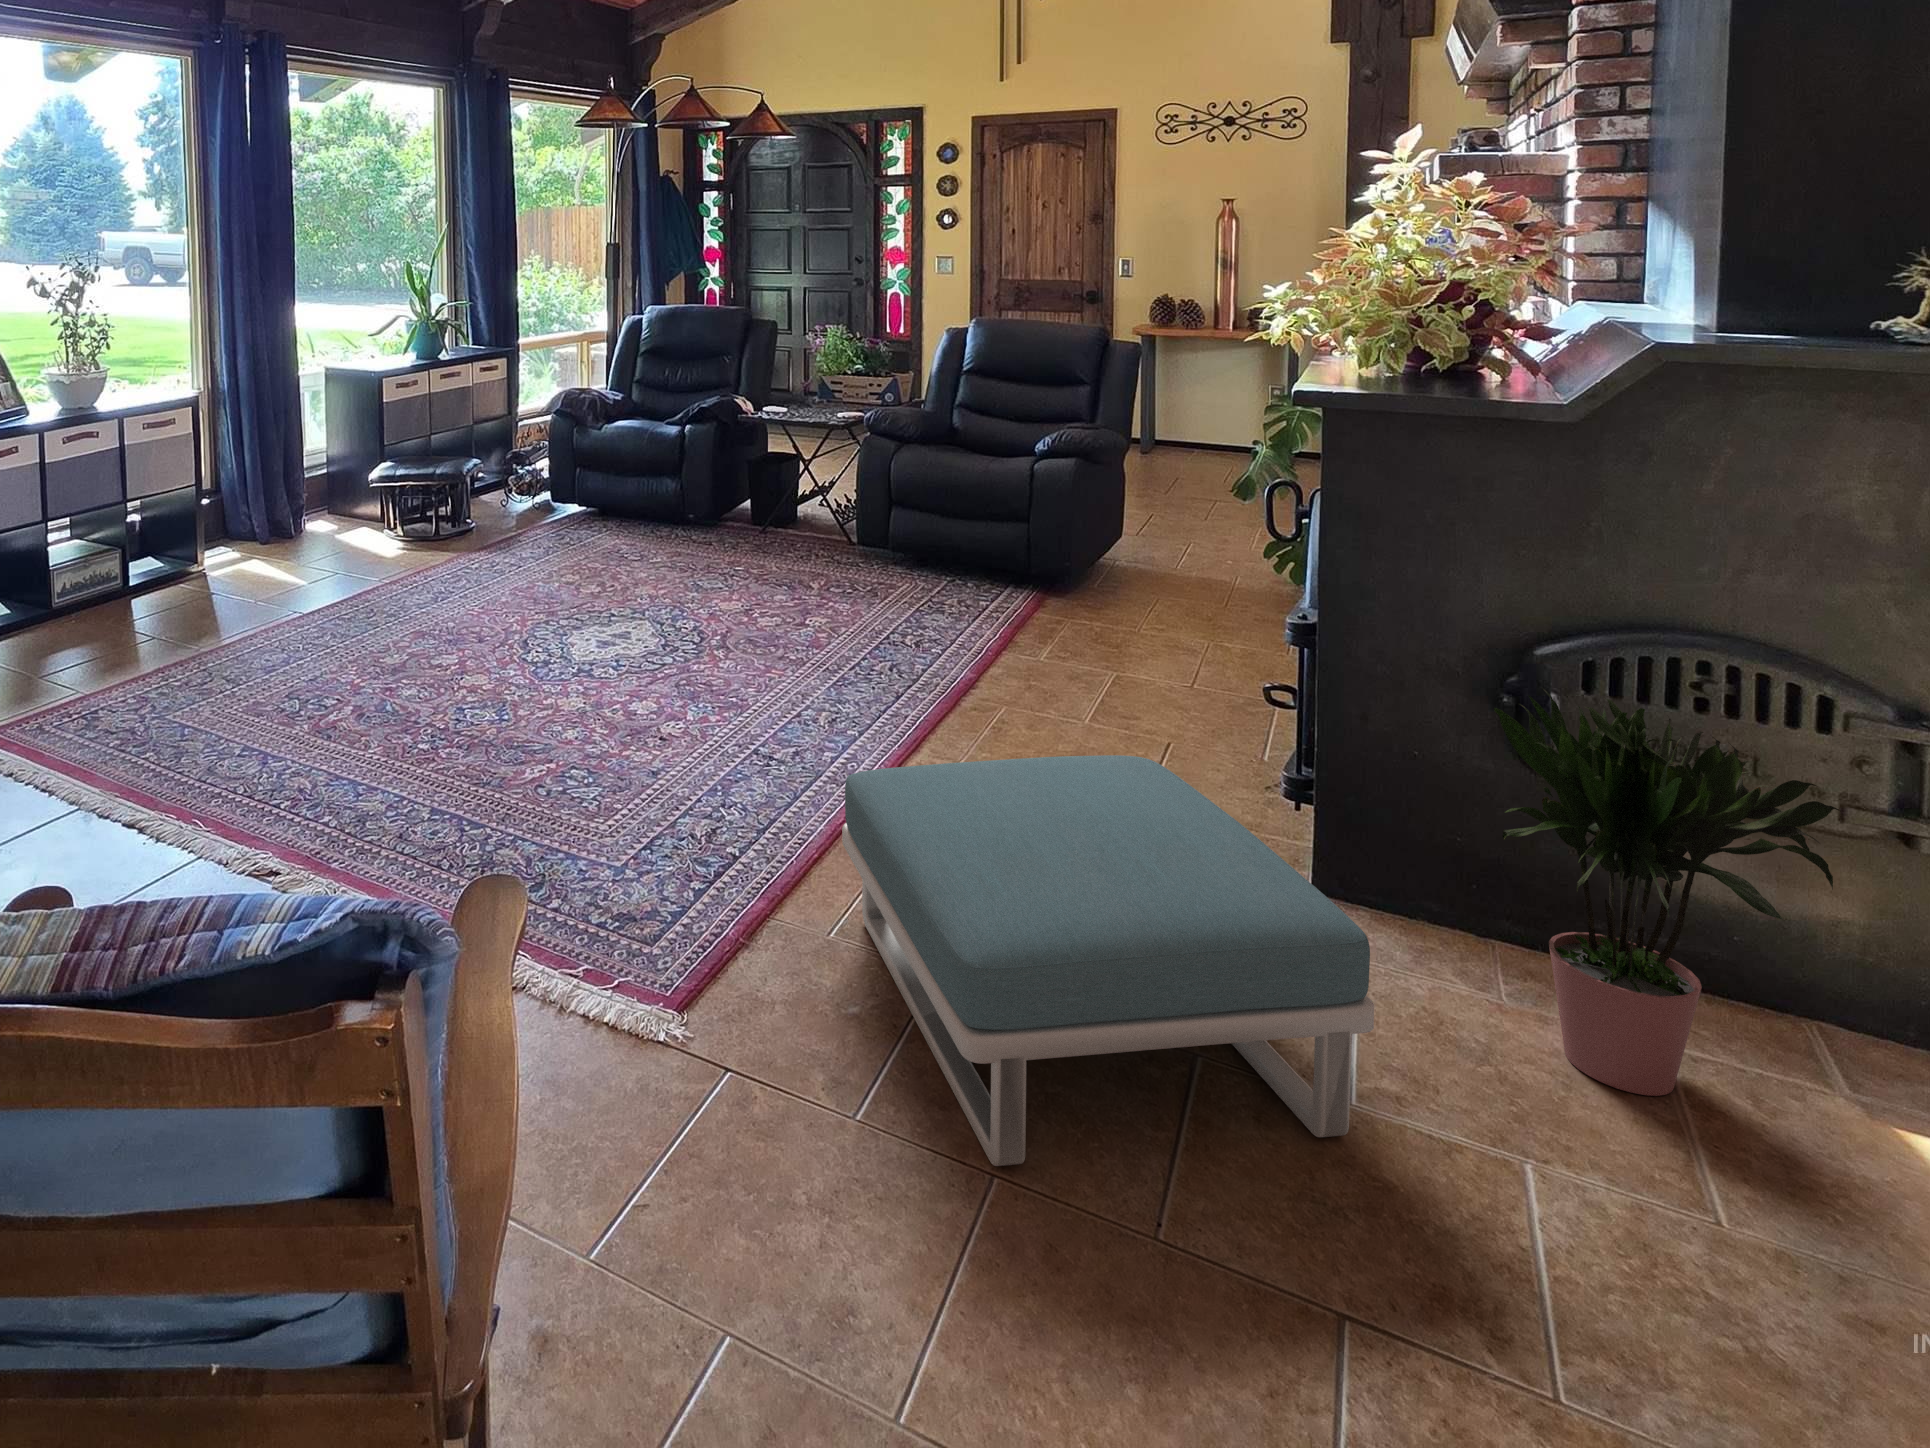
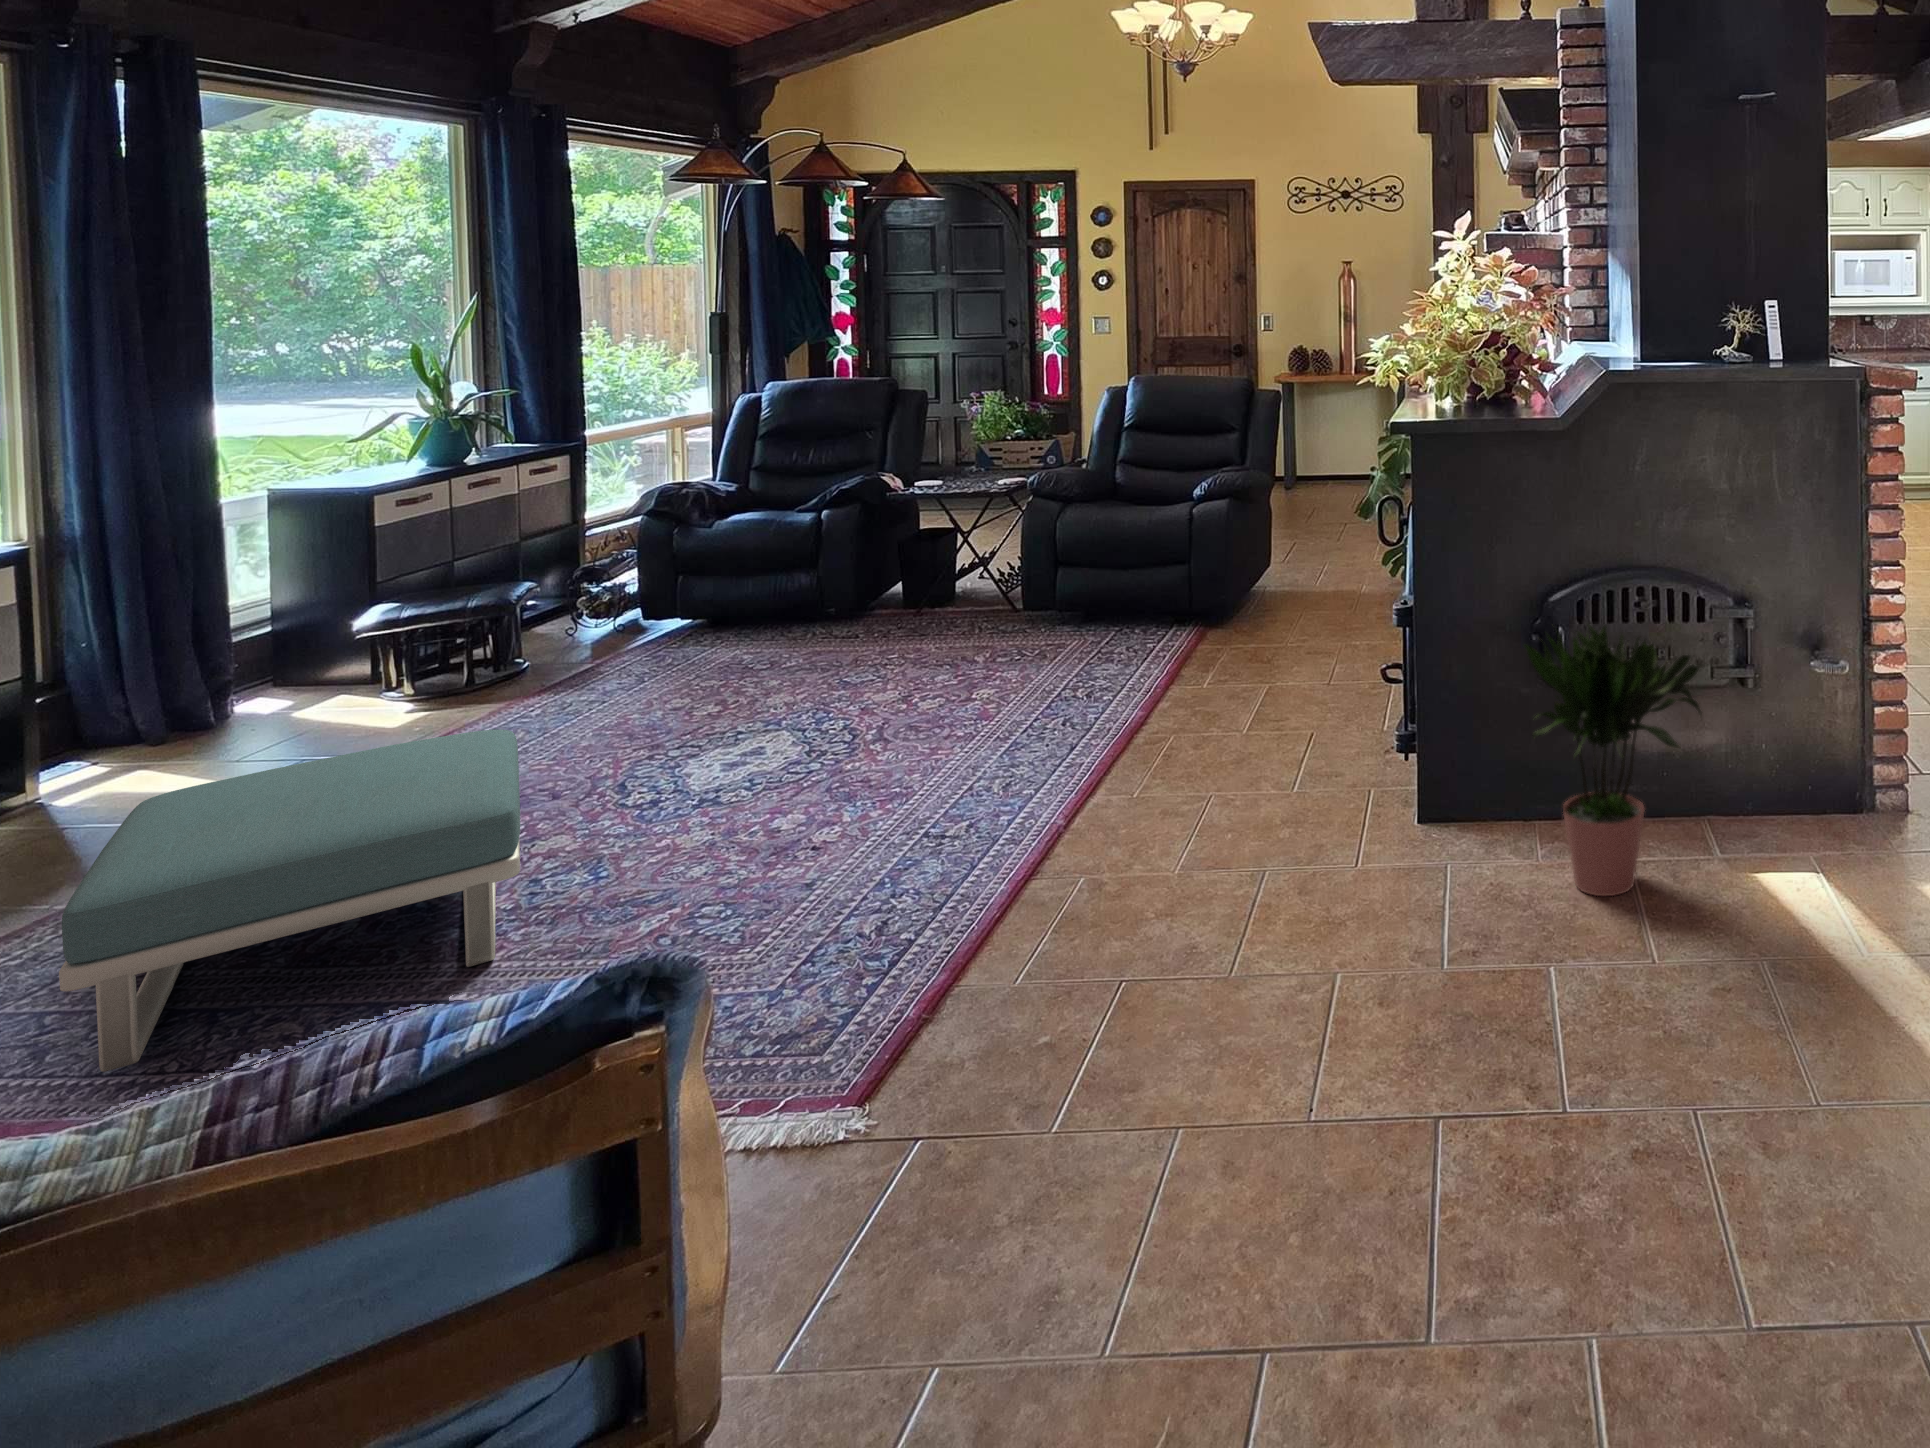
footstool: present [842,755,1374,1166] -> present [59,730,520,1072]

